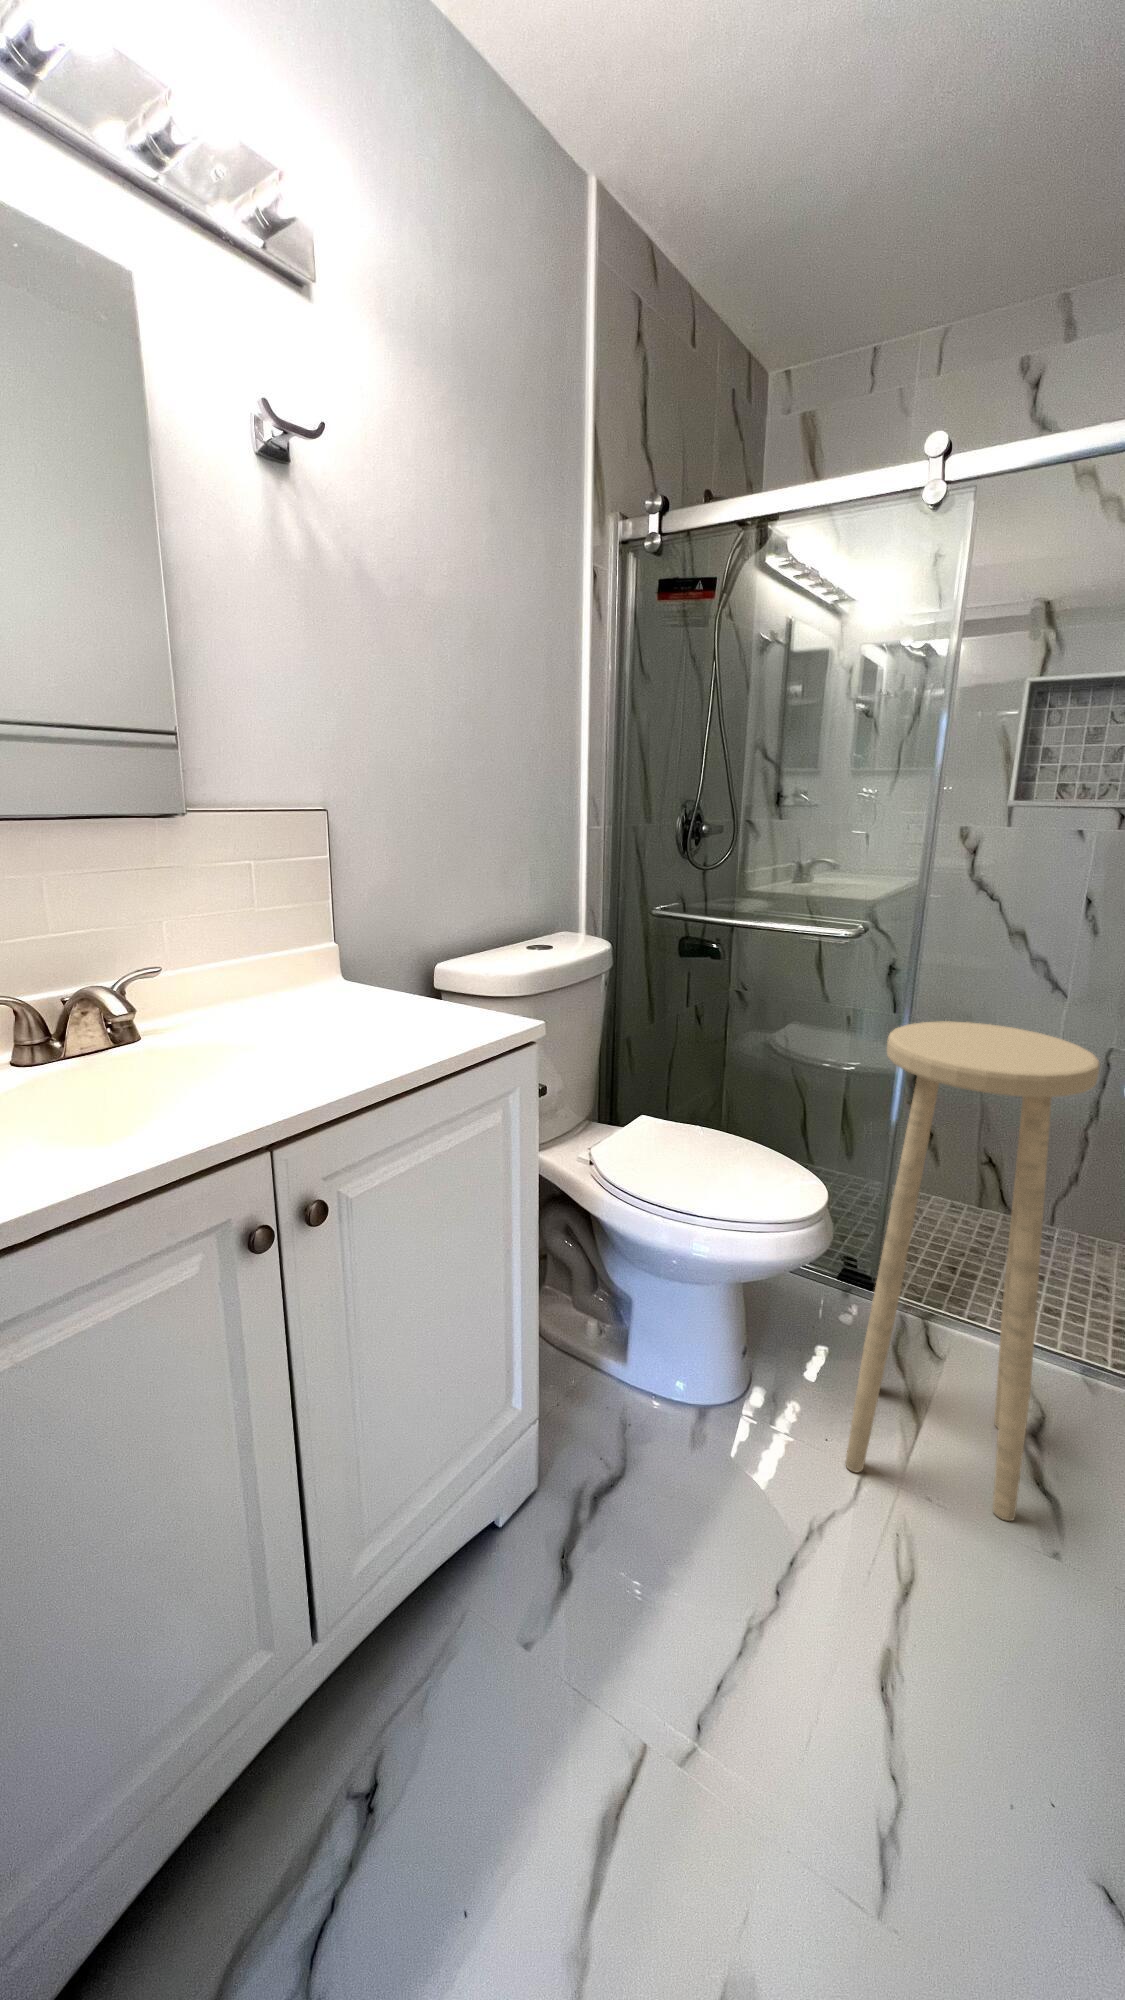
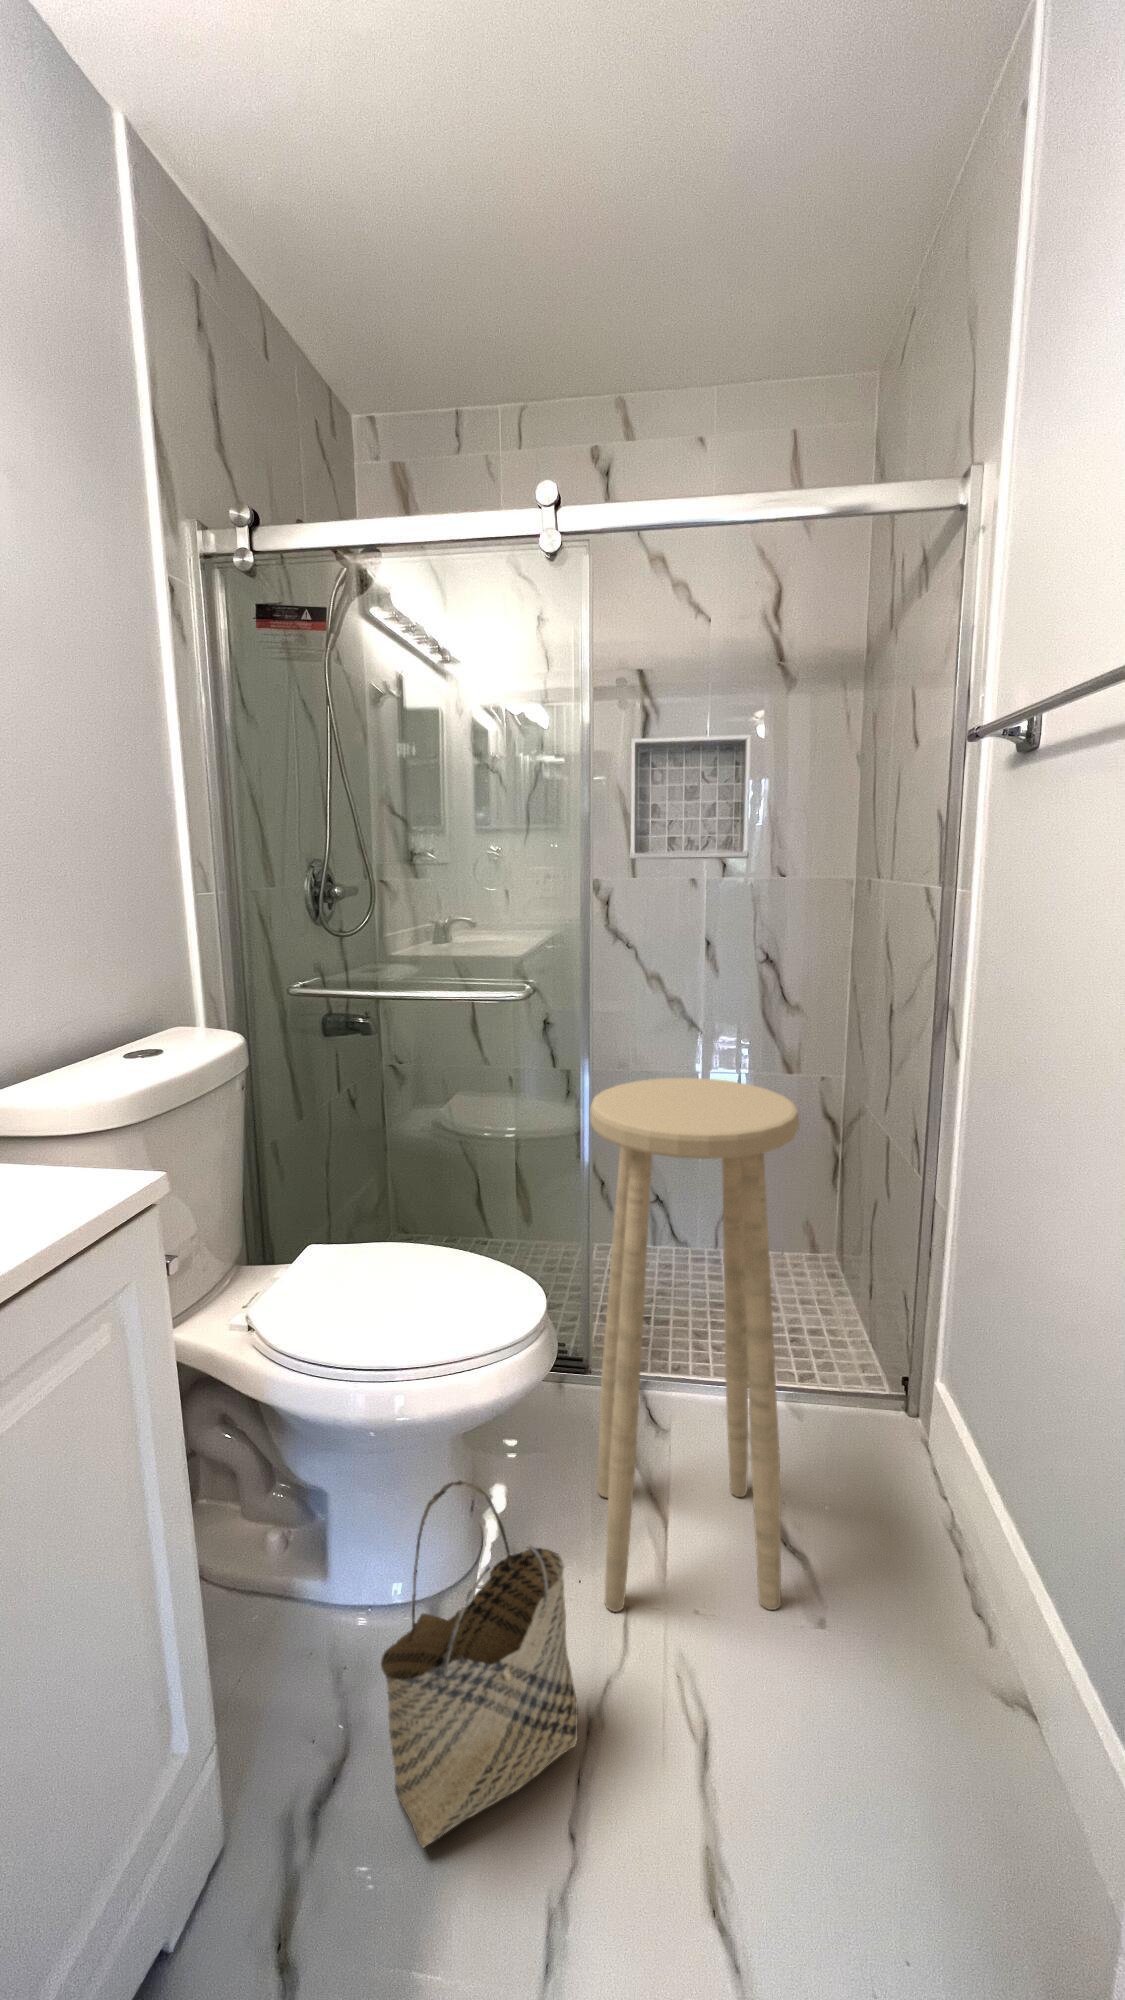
woven basket: none [646,1307,802,1552] -> present [381,1481,578,1848]

